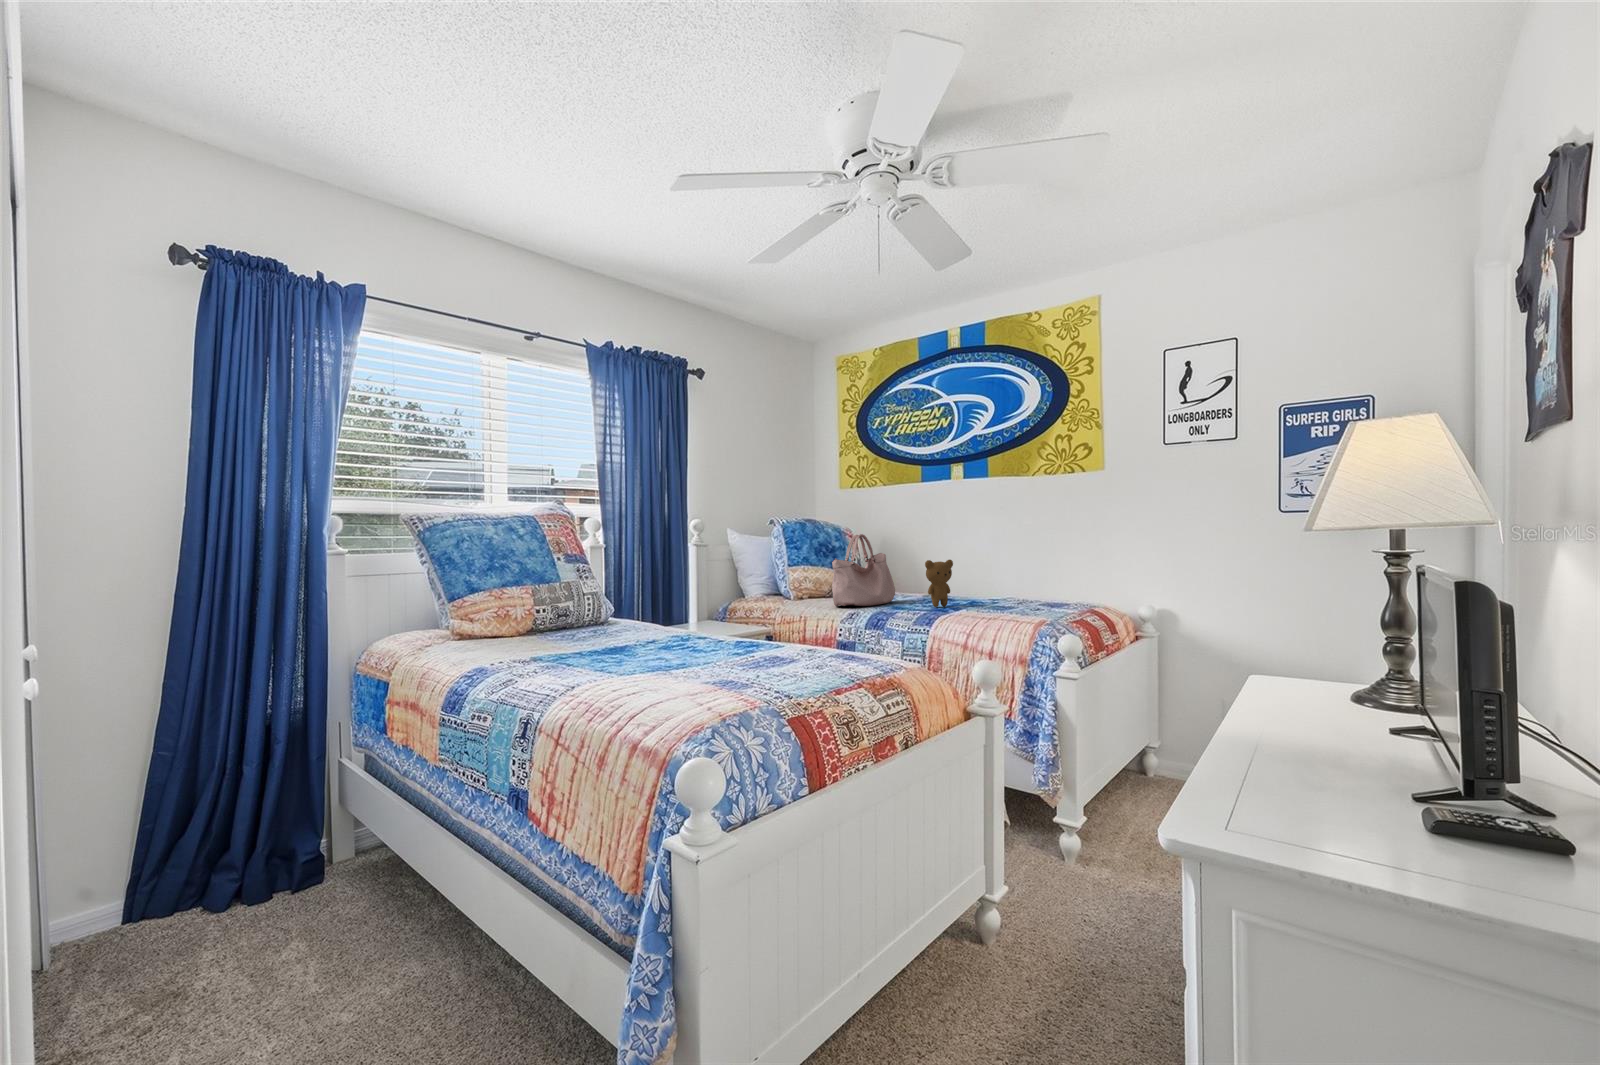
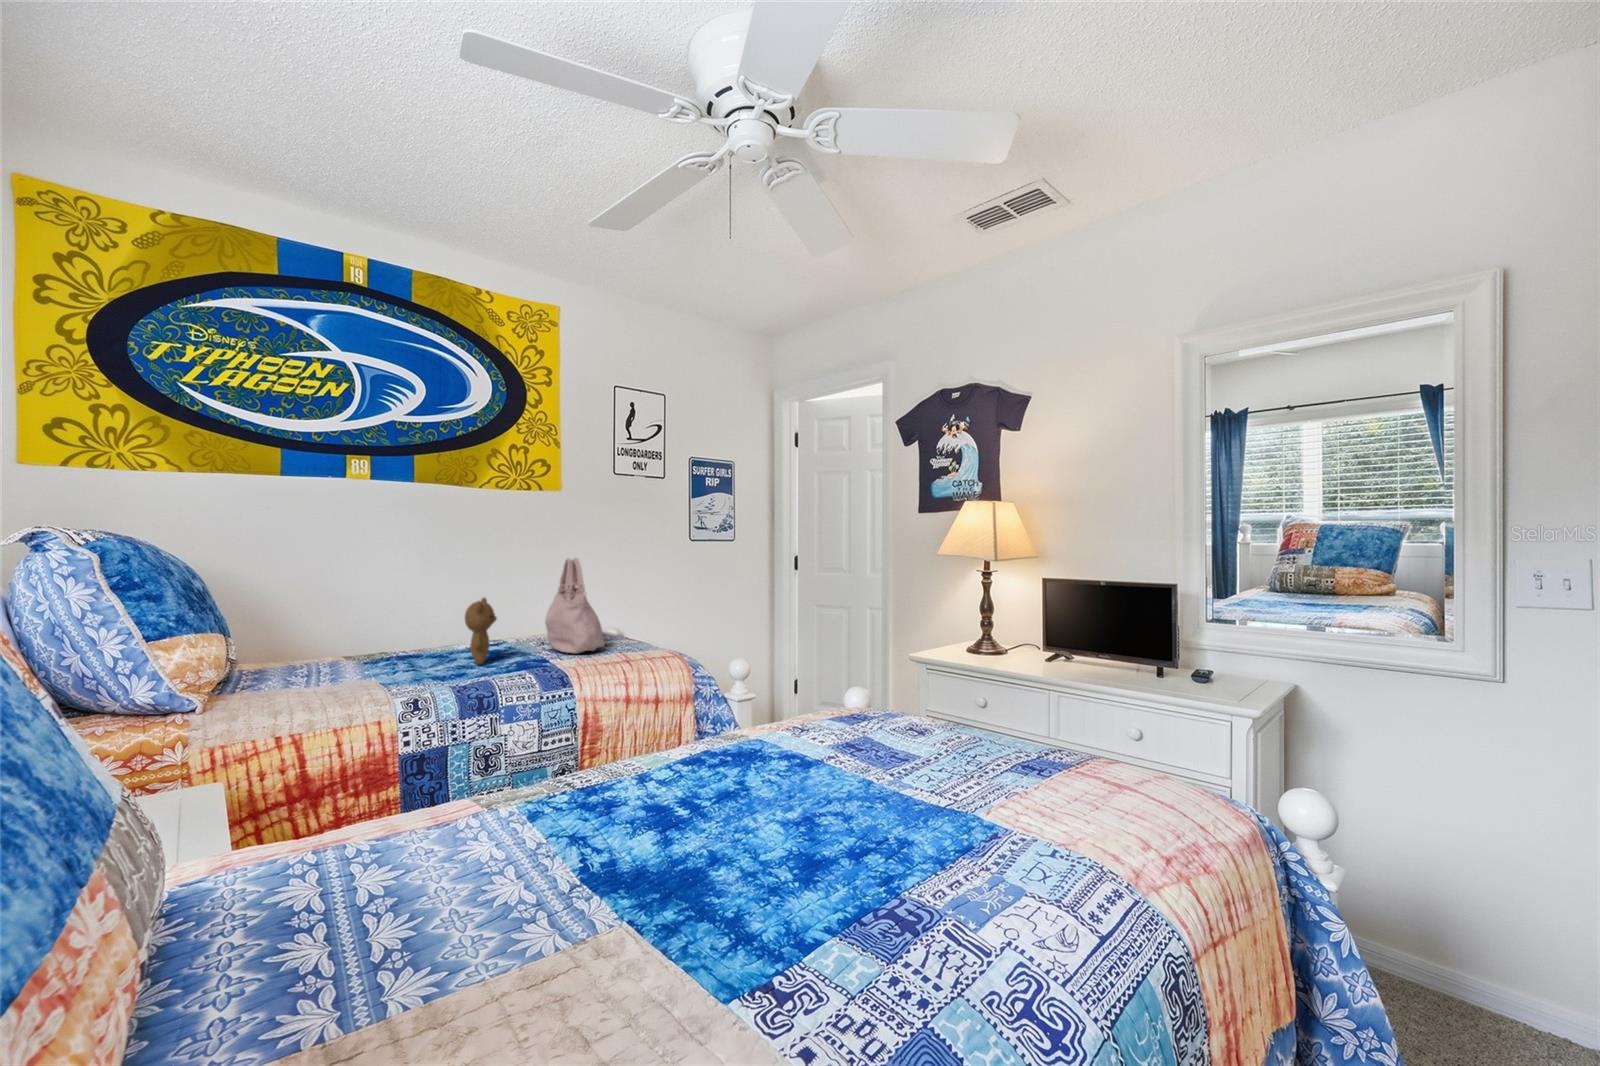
handbag: present [832,534,895,606] -> present [545,558,605,654]

